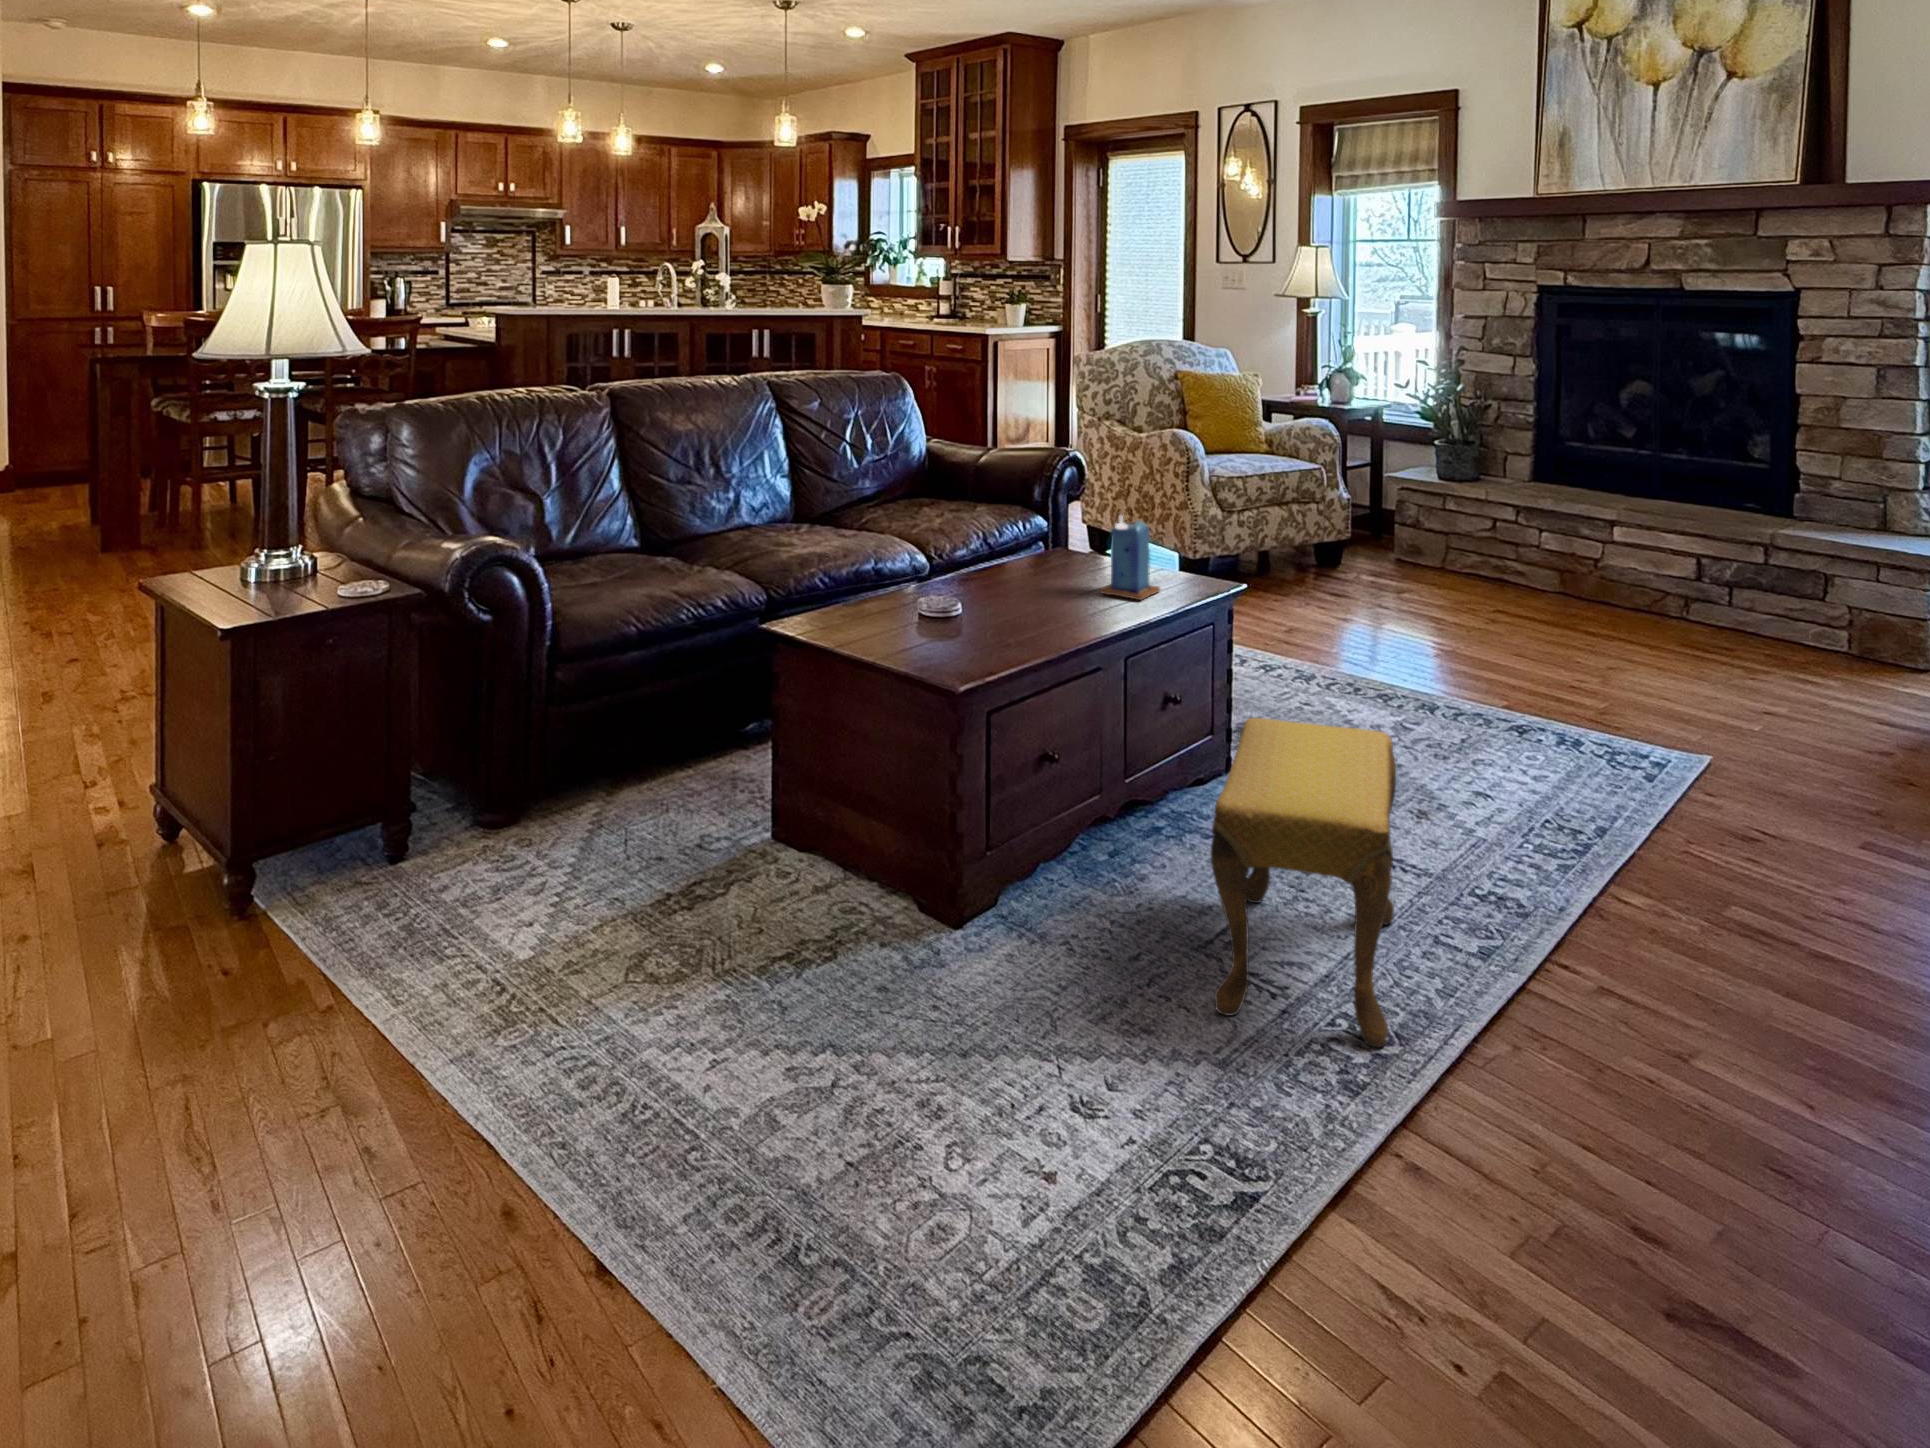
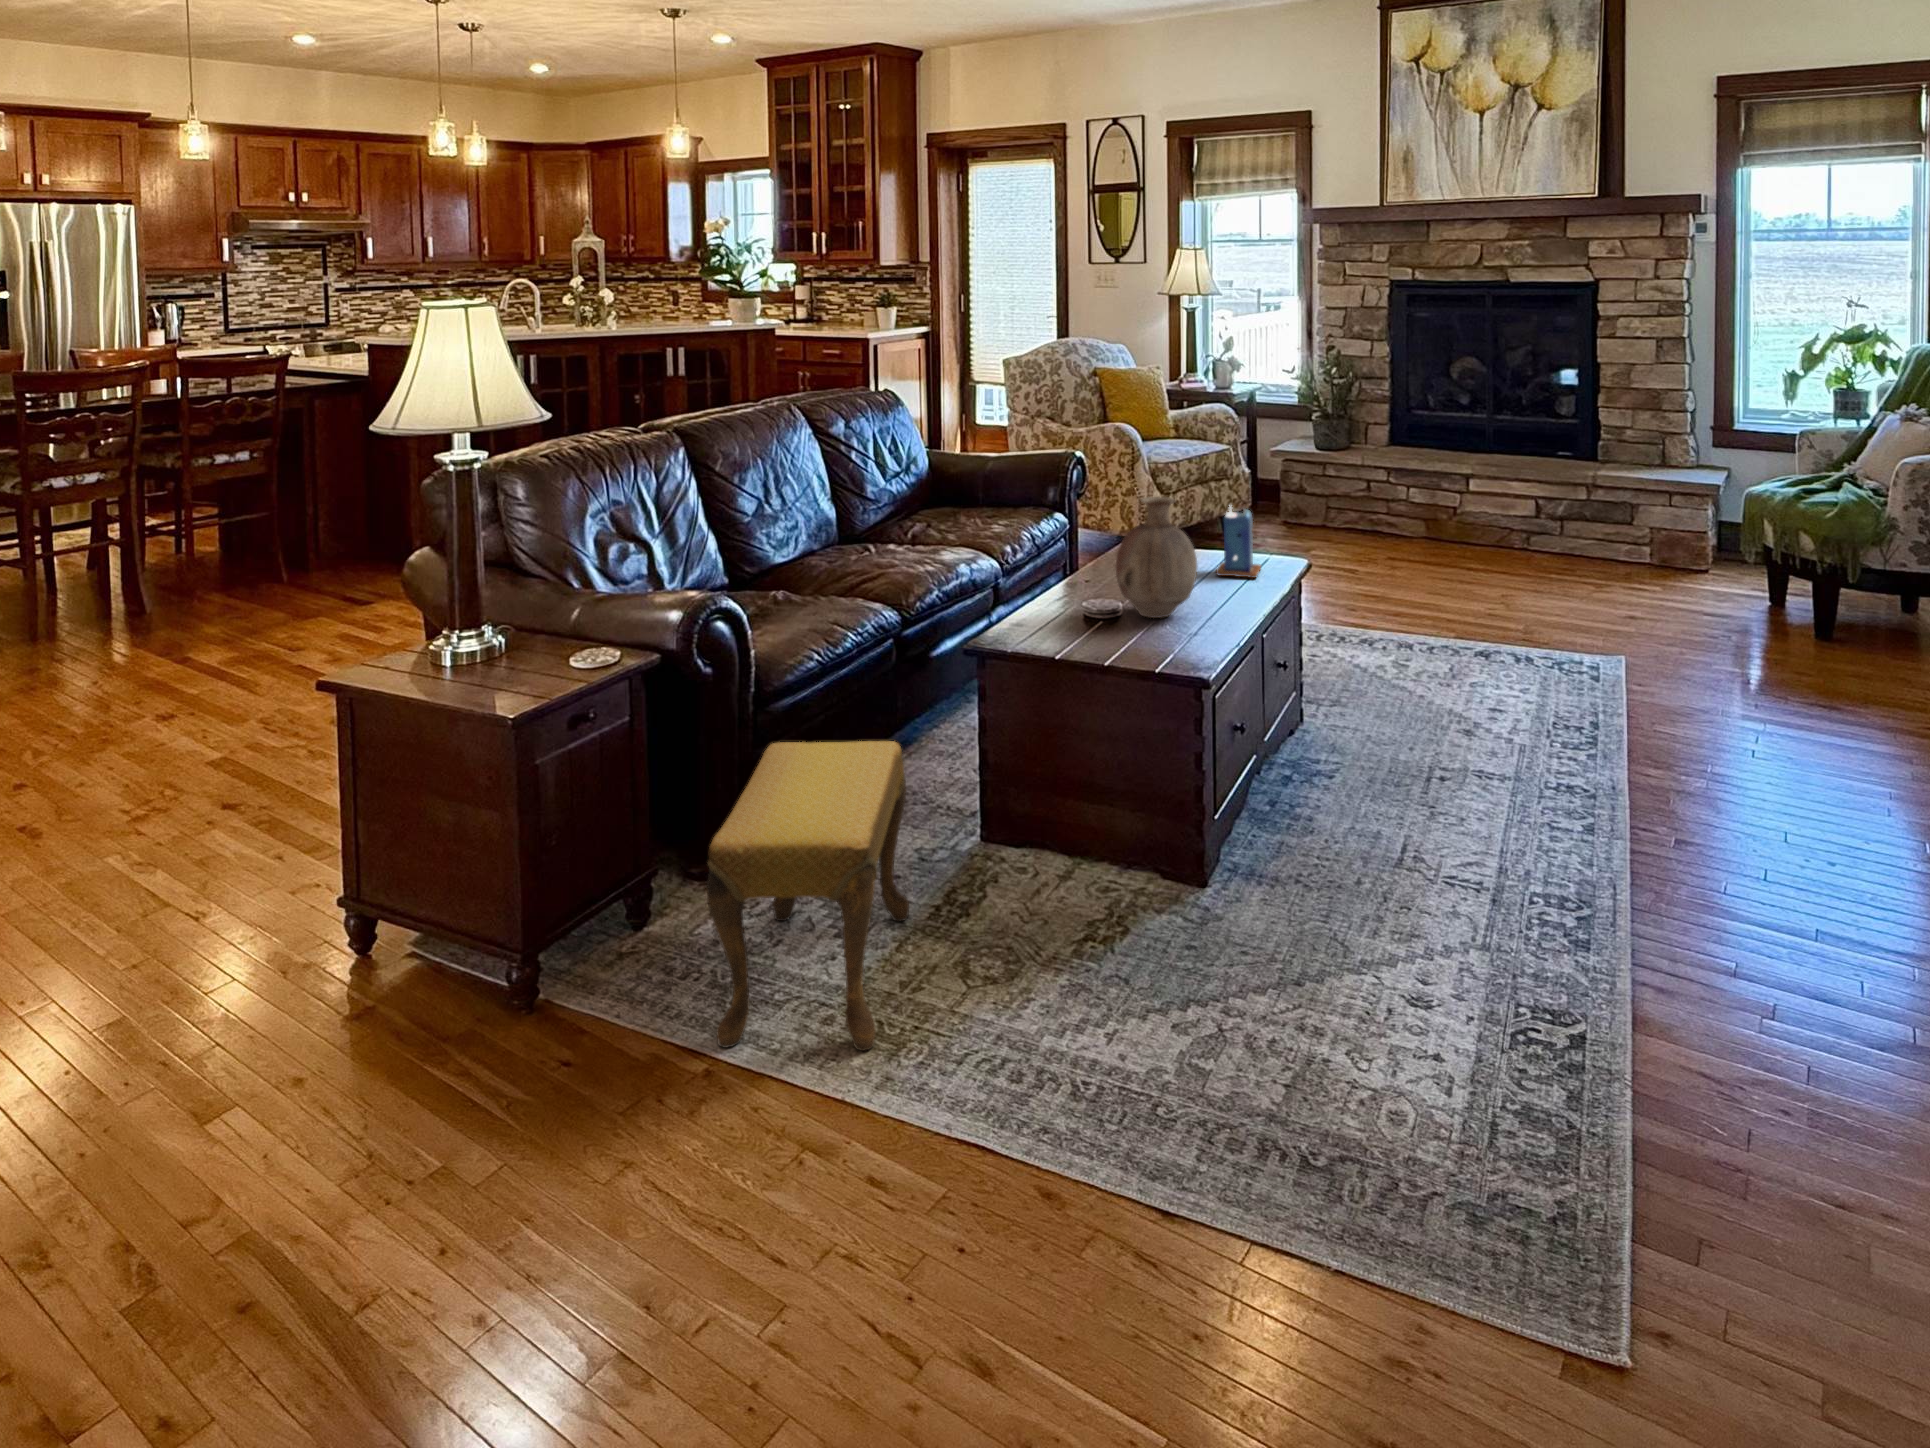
vase: none [933,495,1038,629] -> present [1116,497,1197,618]
footstool: present [1211,718,1396,1047] -> present [707,741,909,1051]

